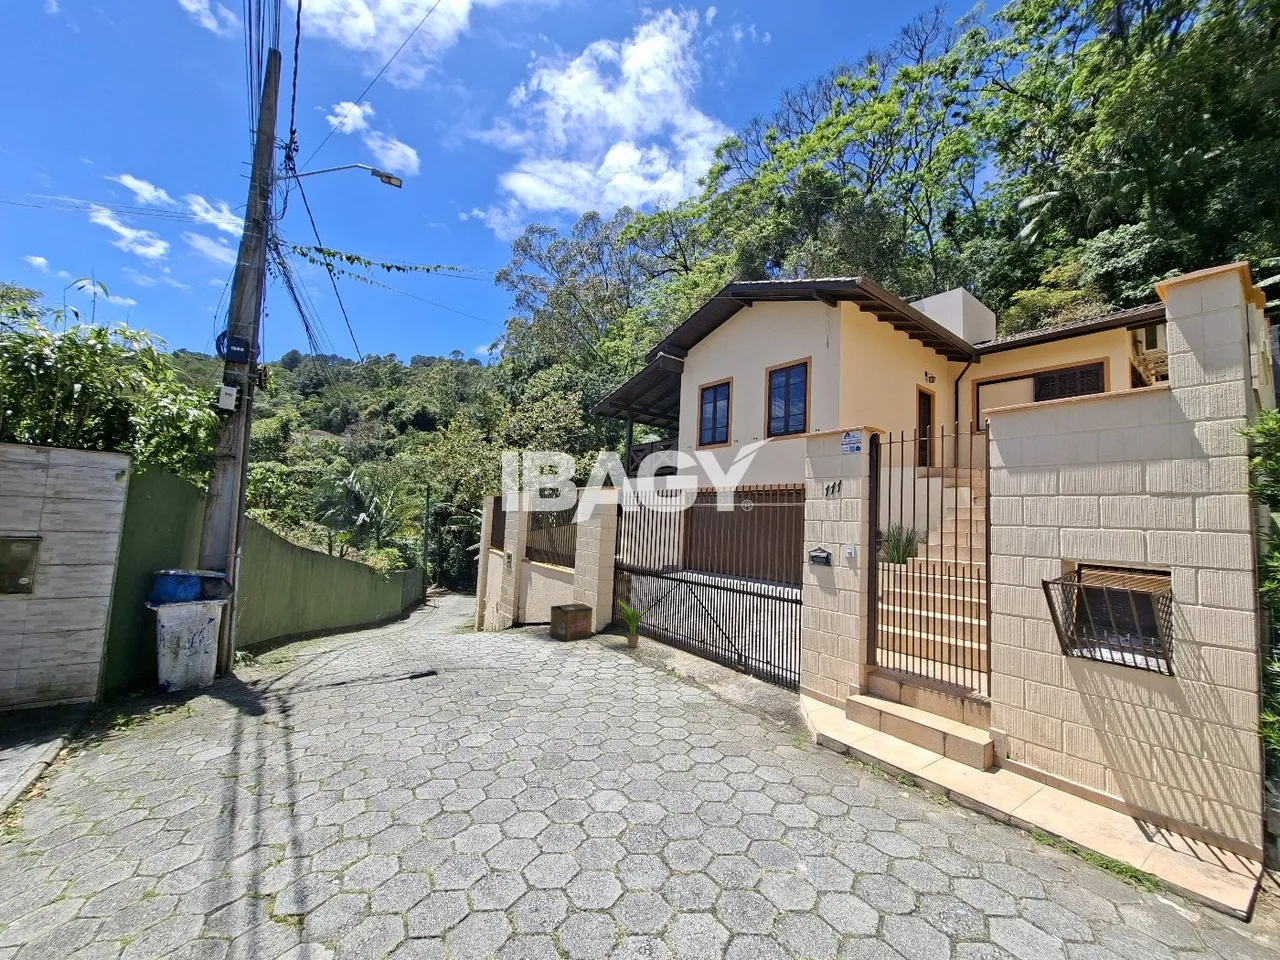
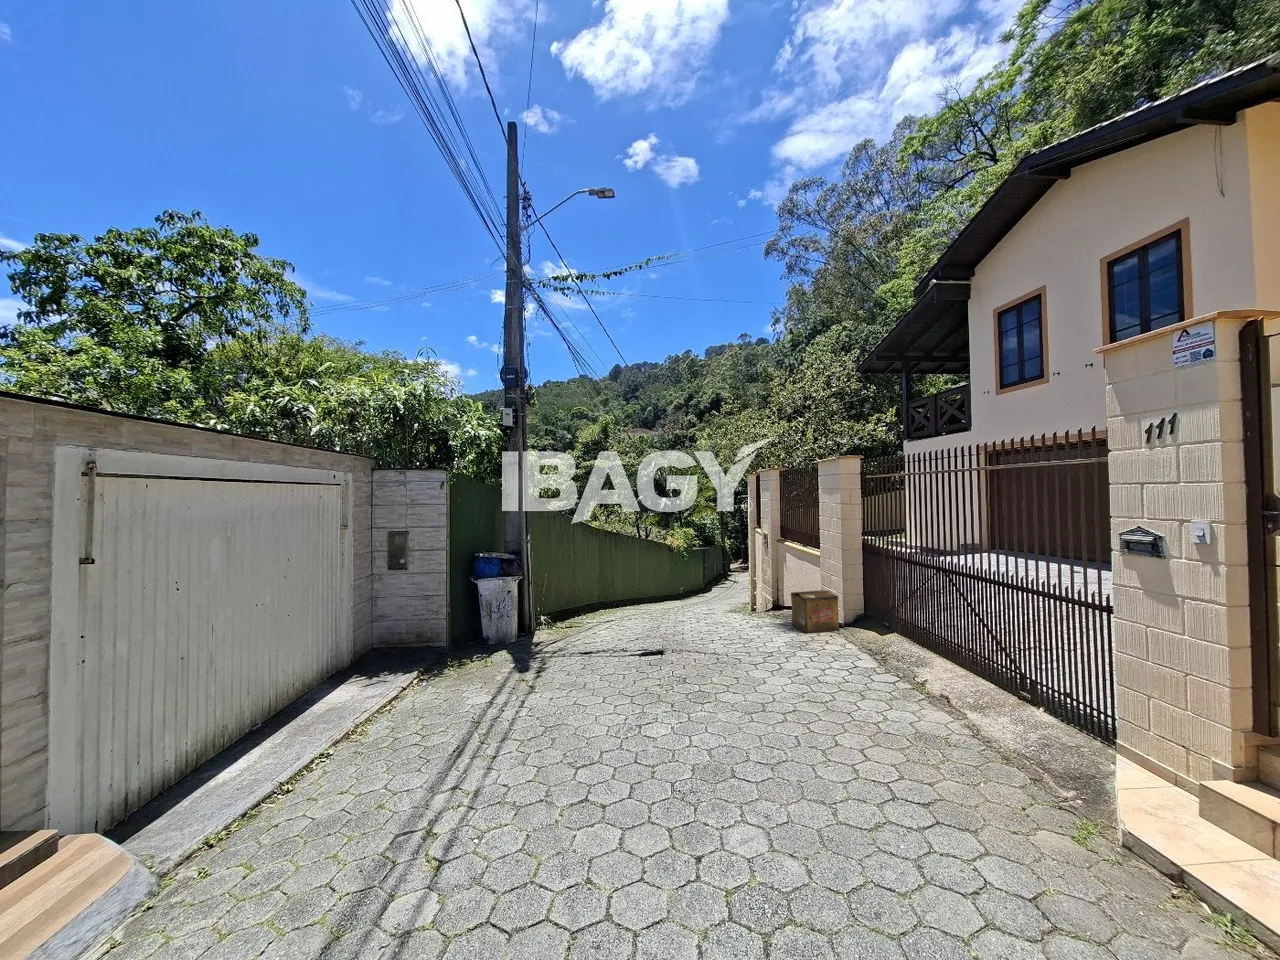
potted plant: present [618,600,647,647] -> none [861,588,905,647]

